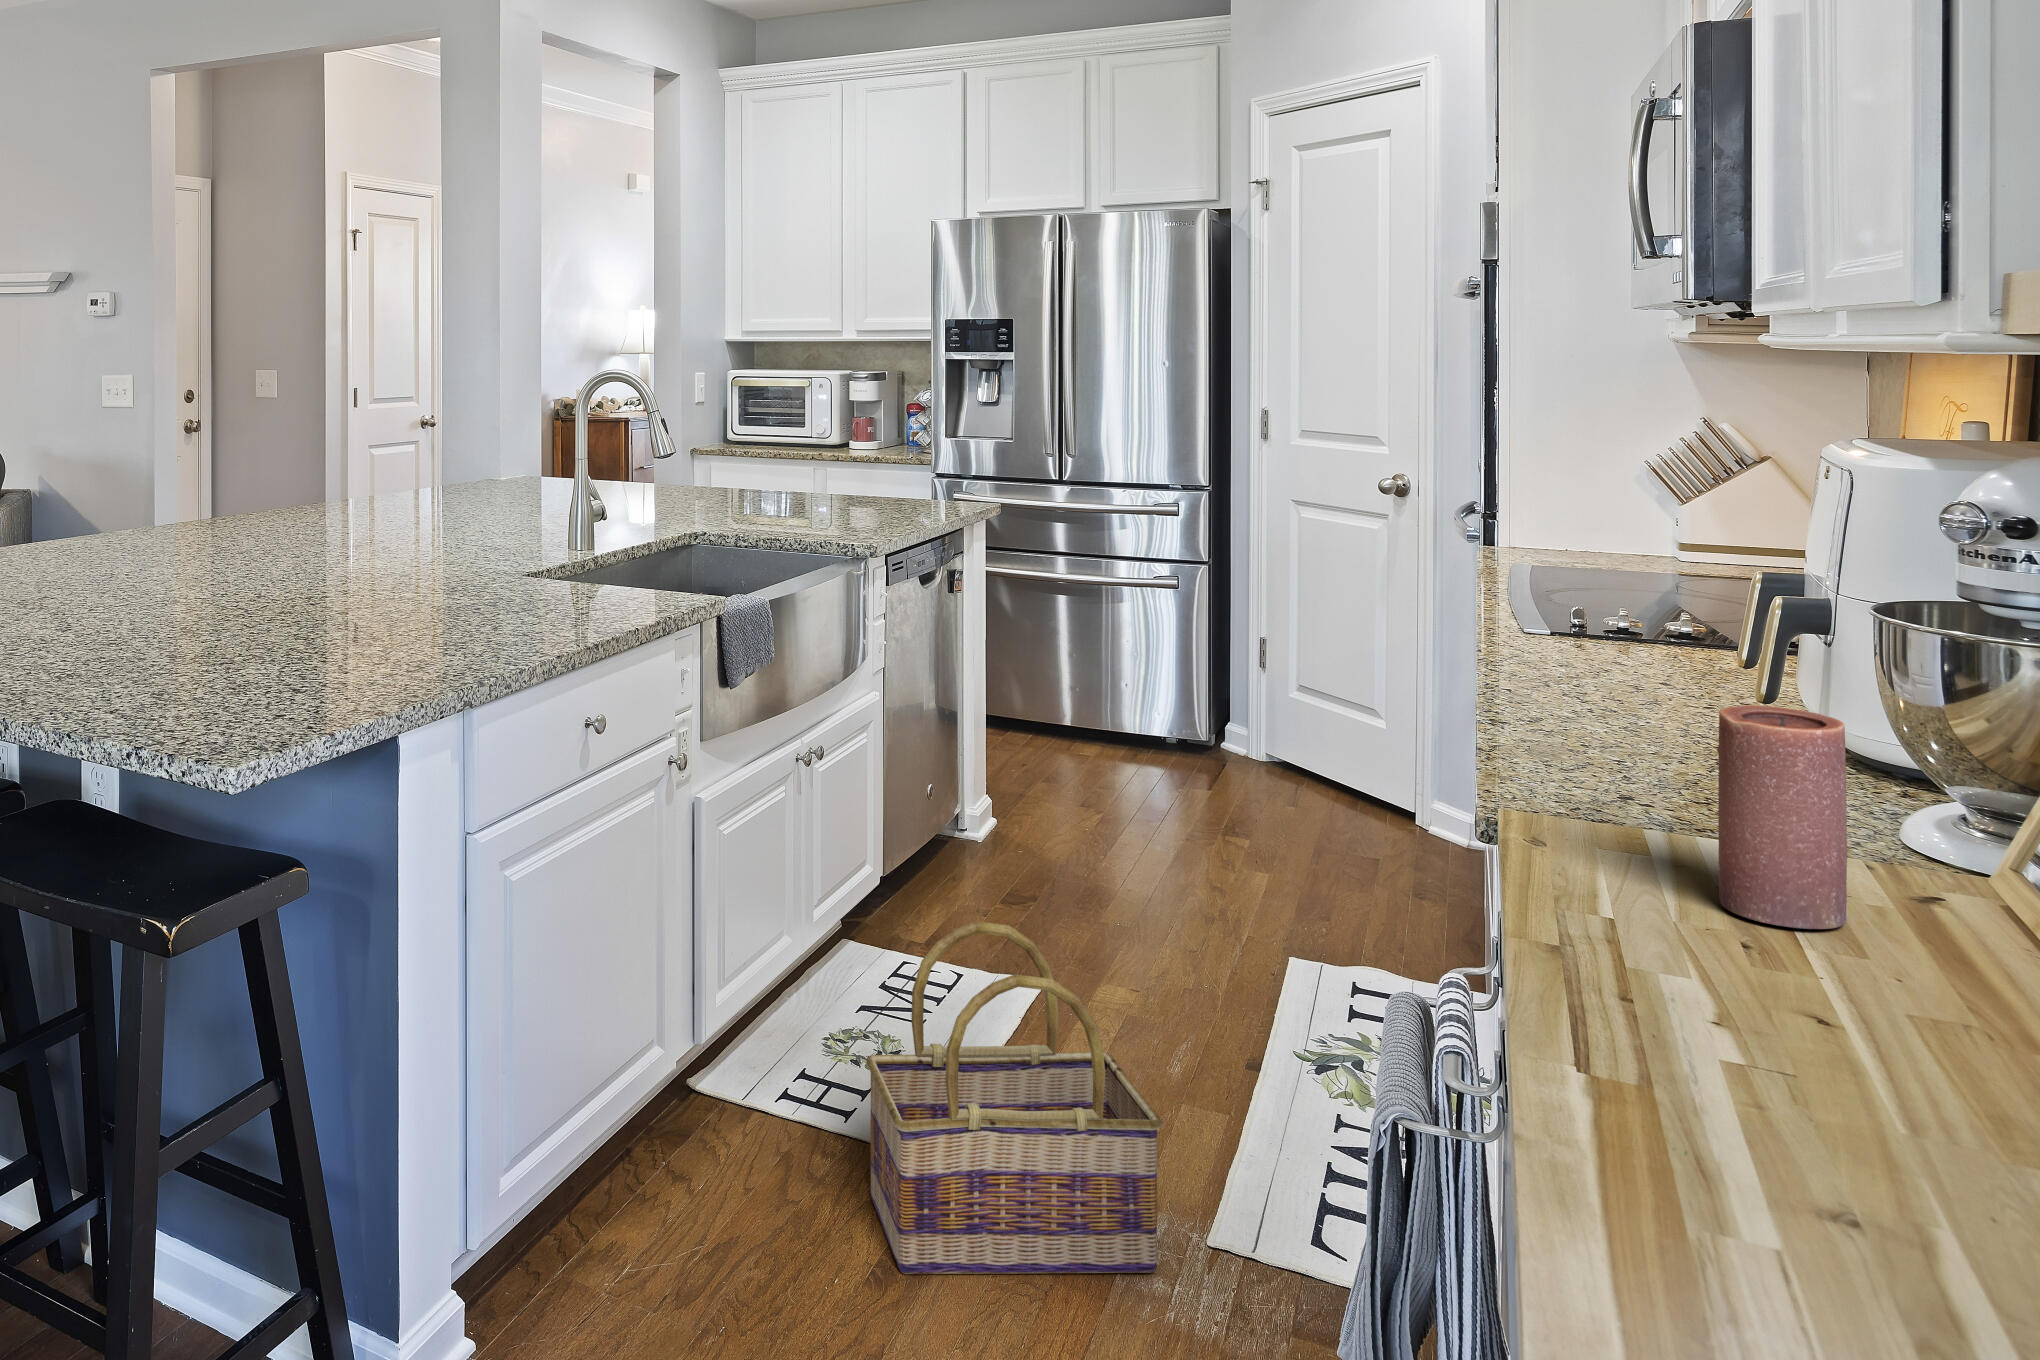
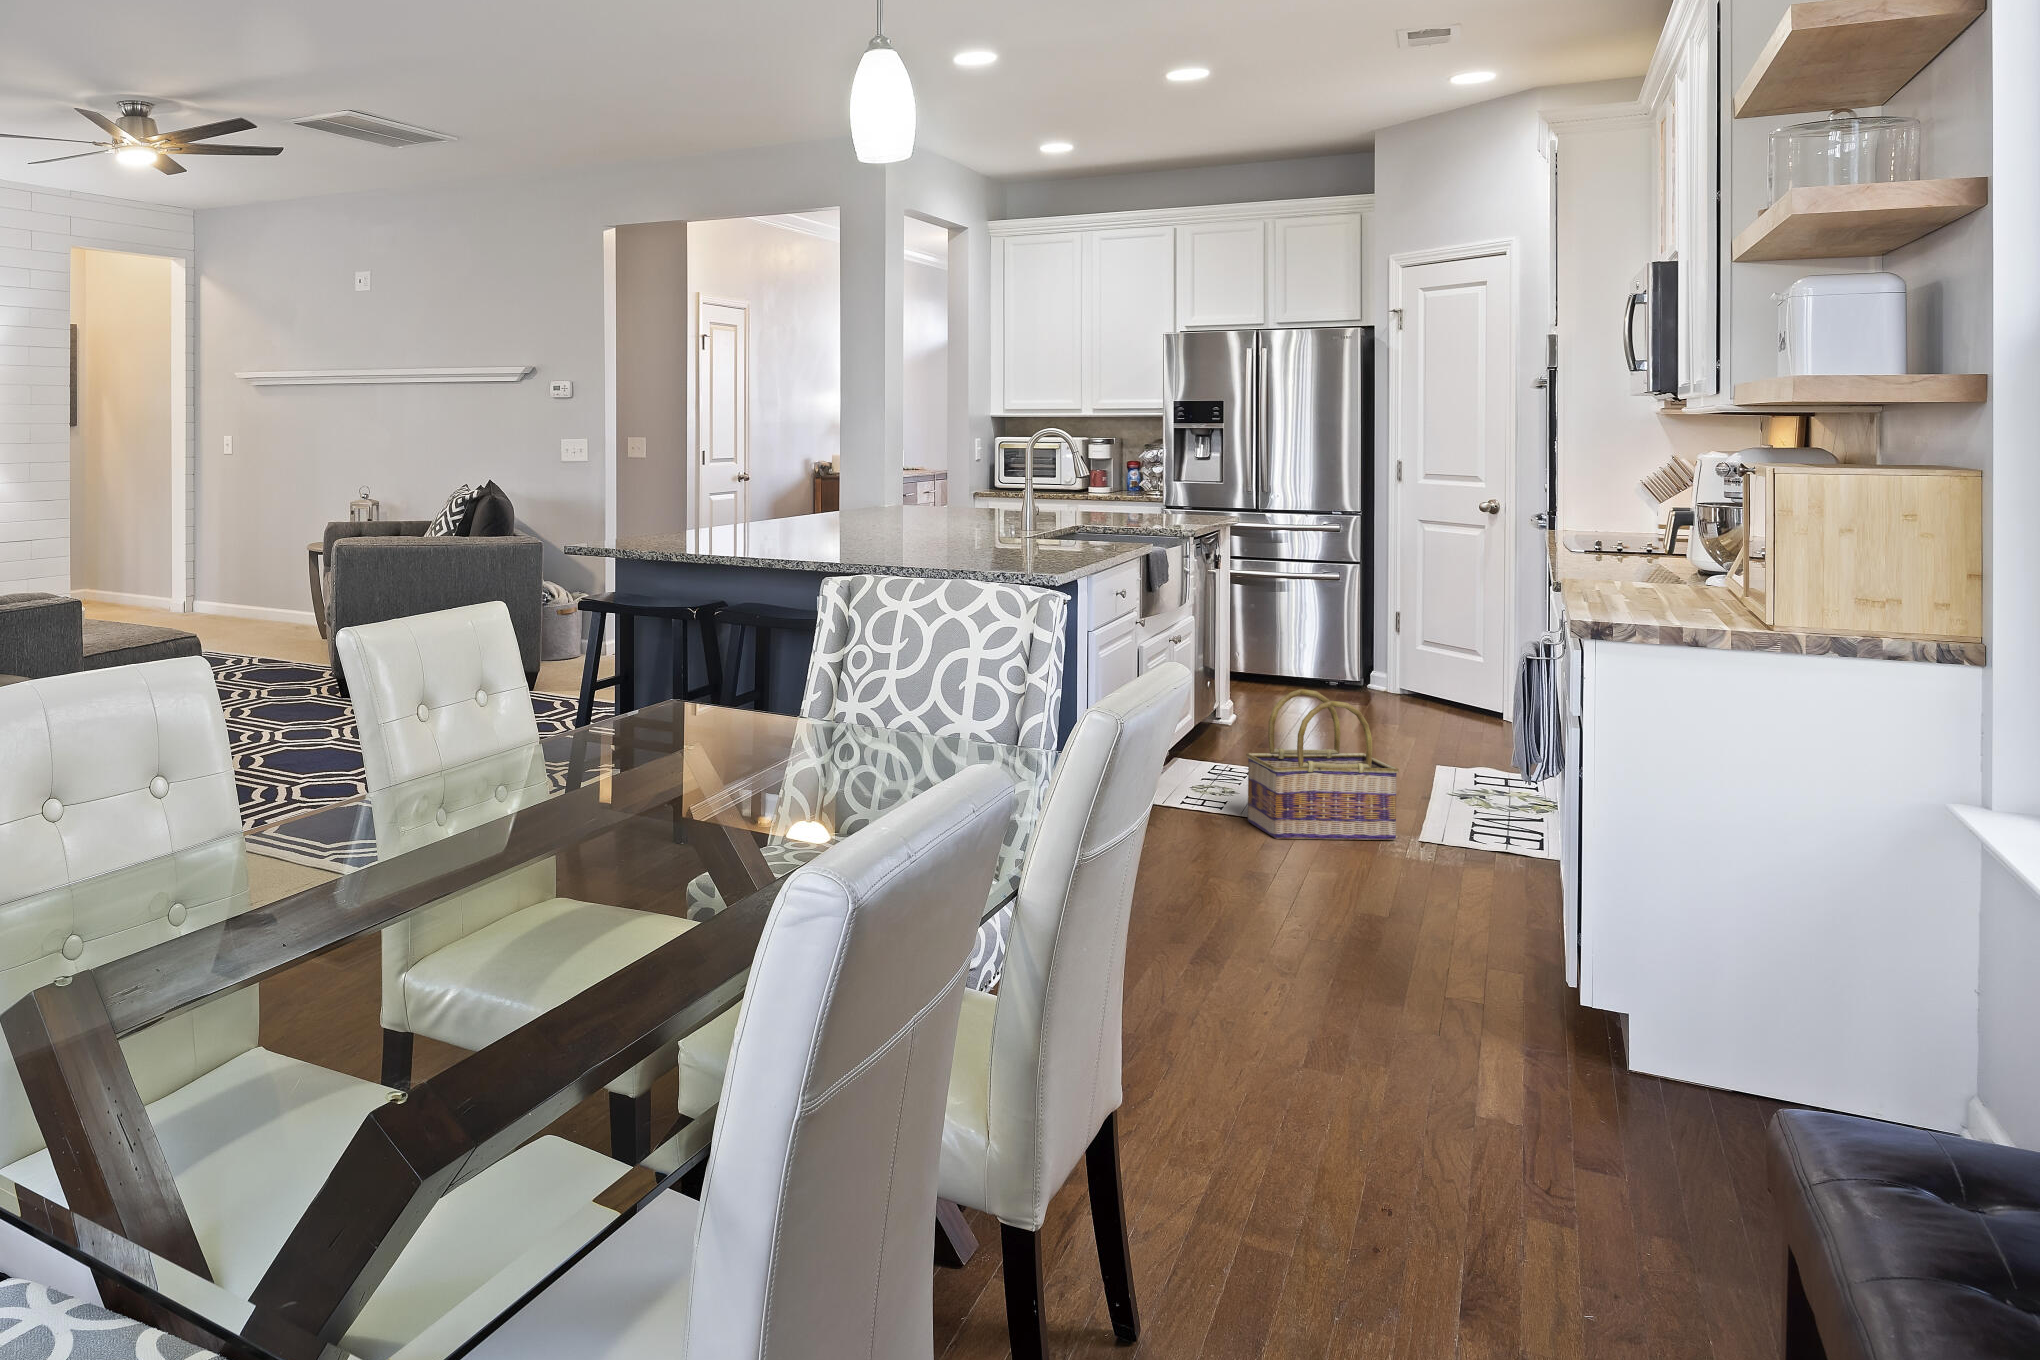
candle: present [1717,705,1847,929] -> none [1637,528,1679,596]

